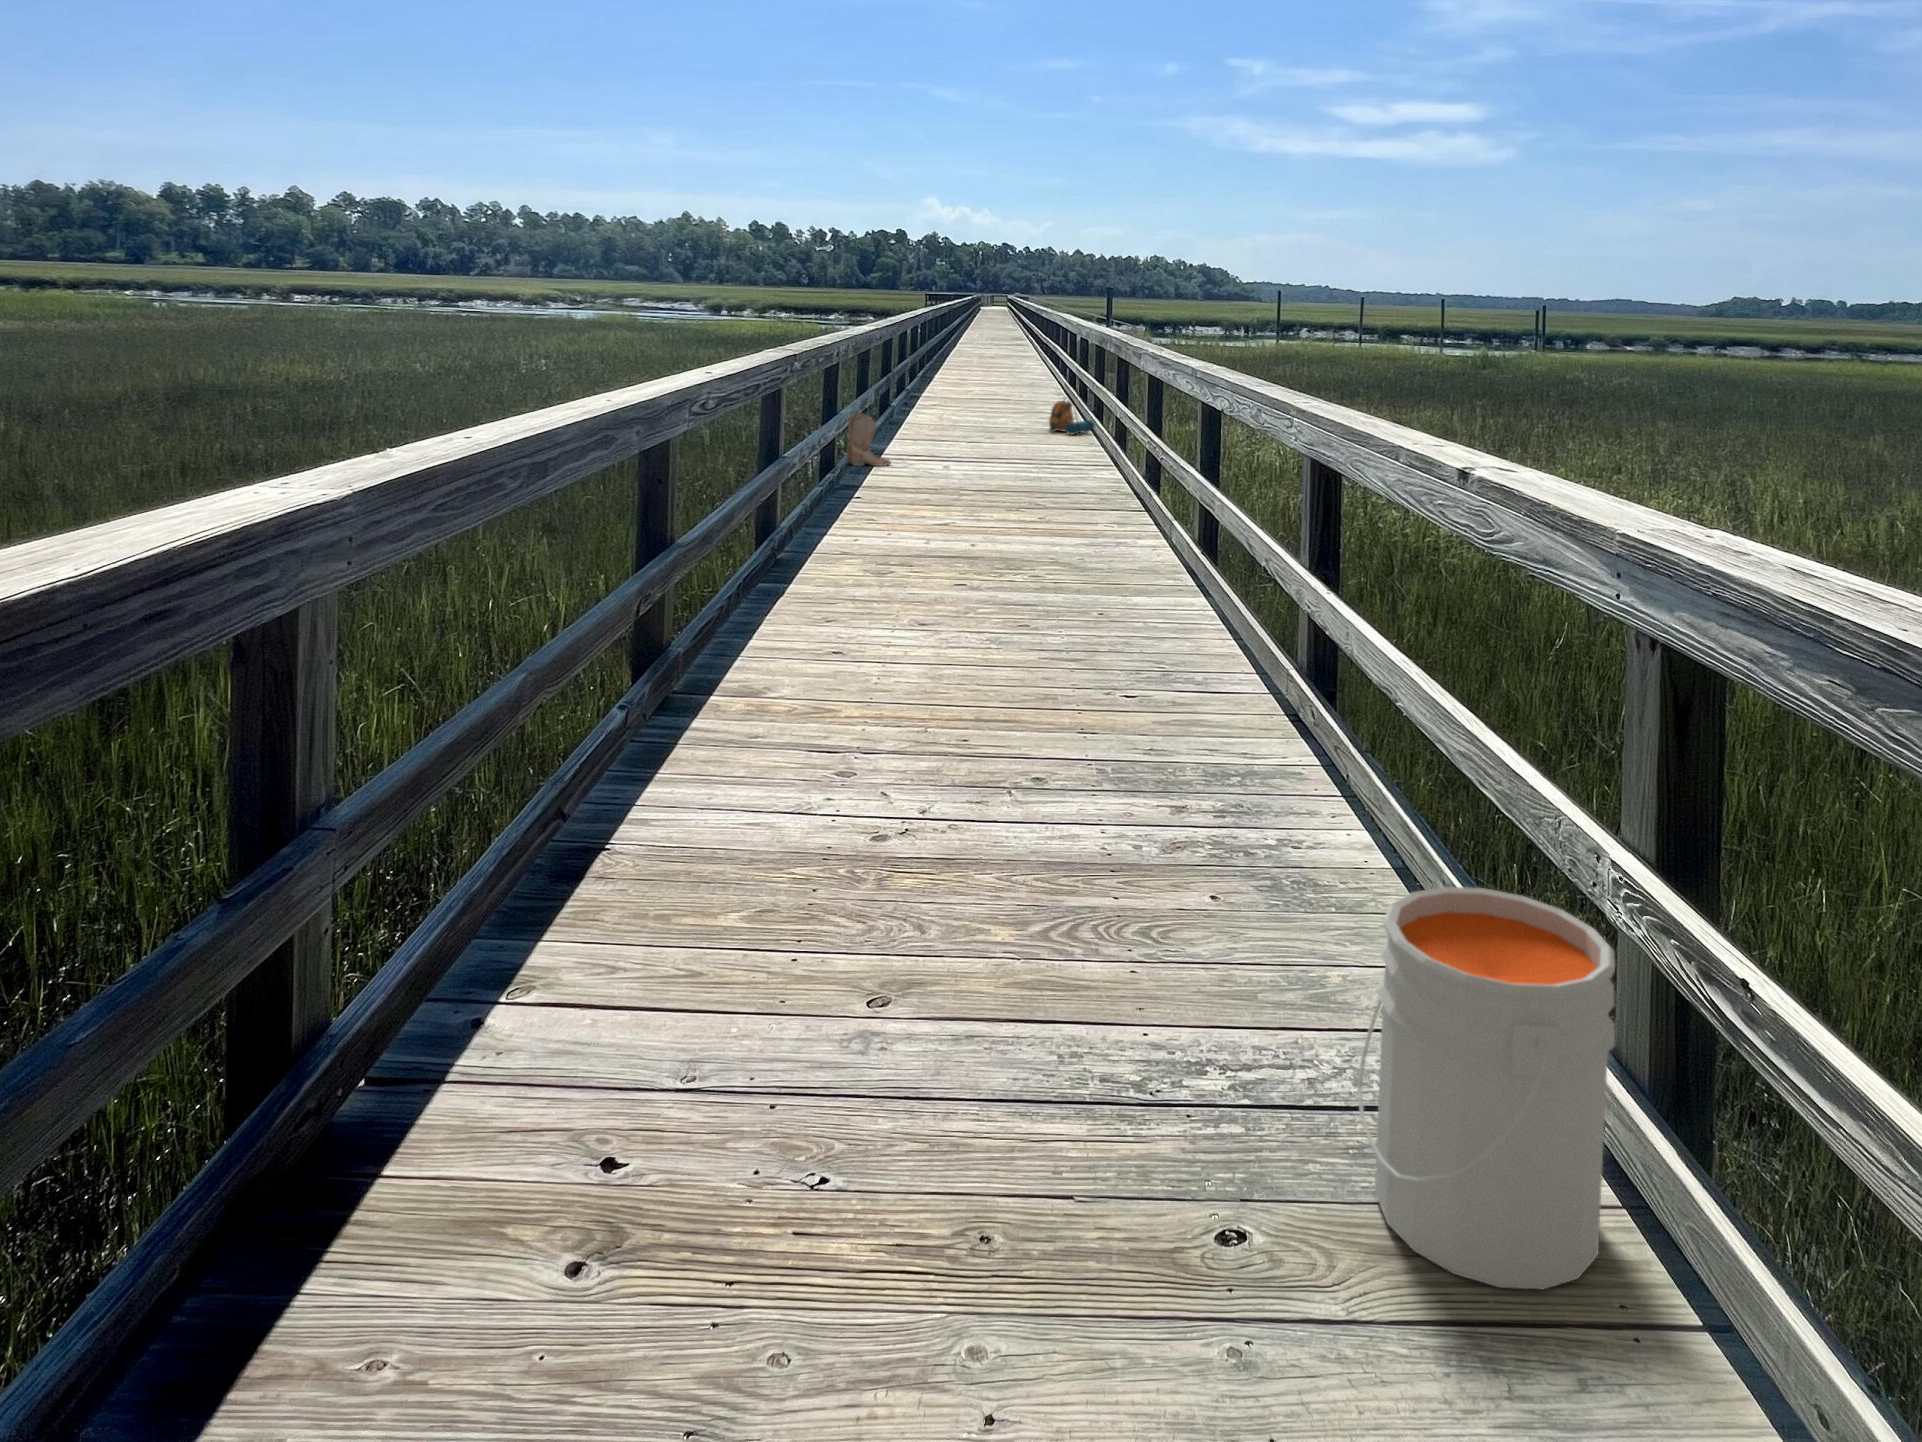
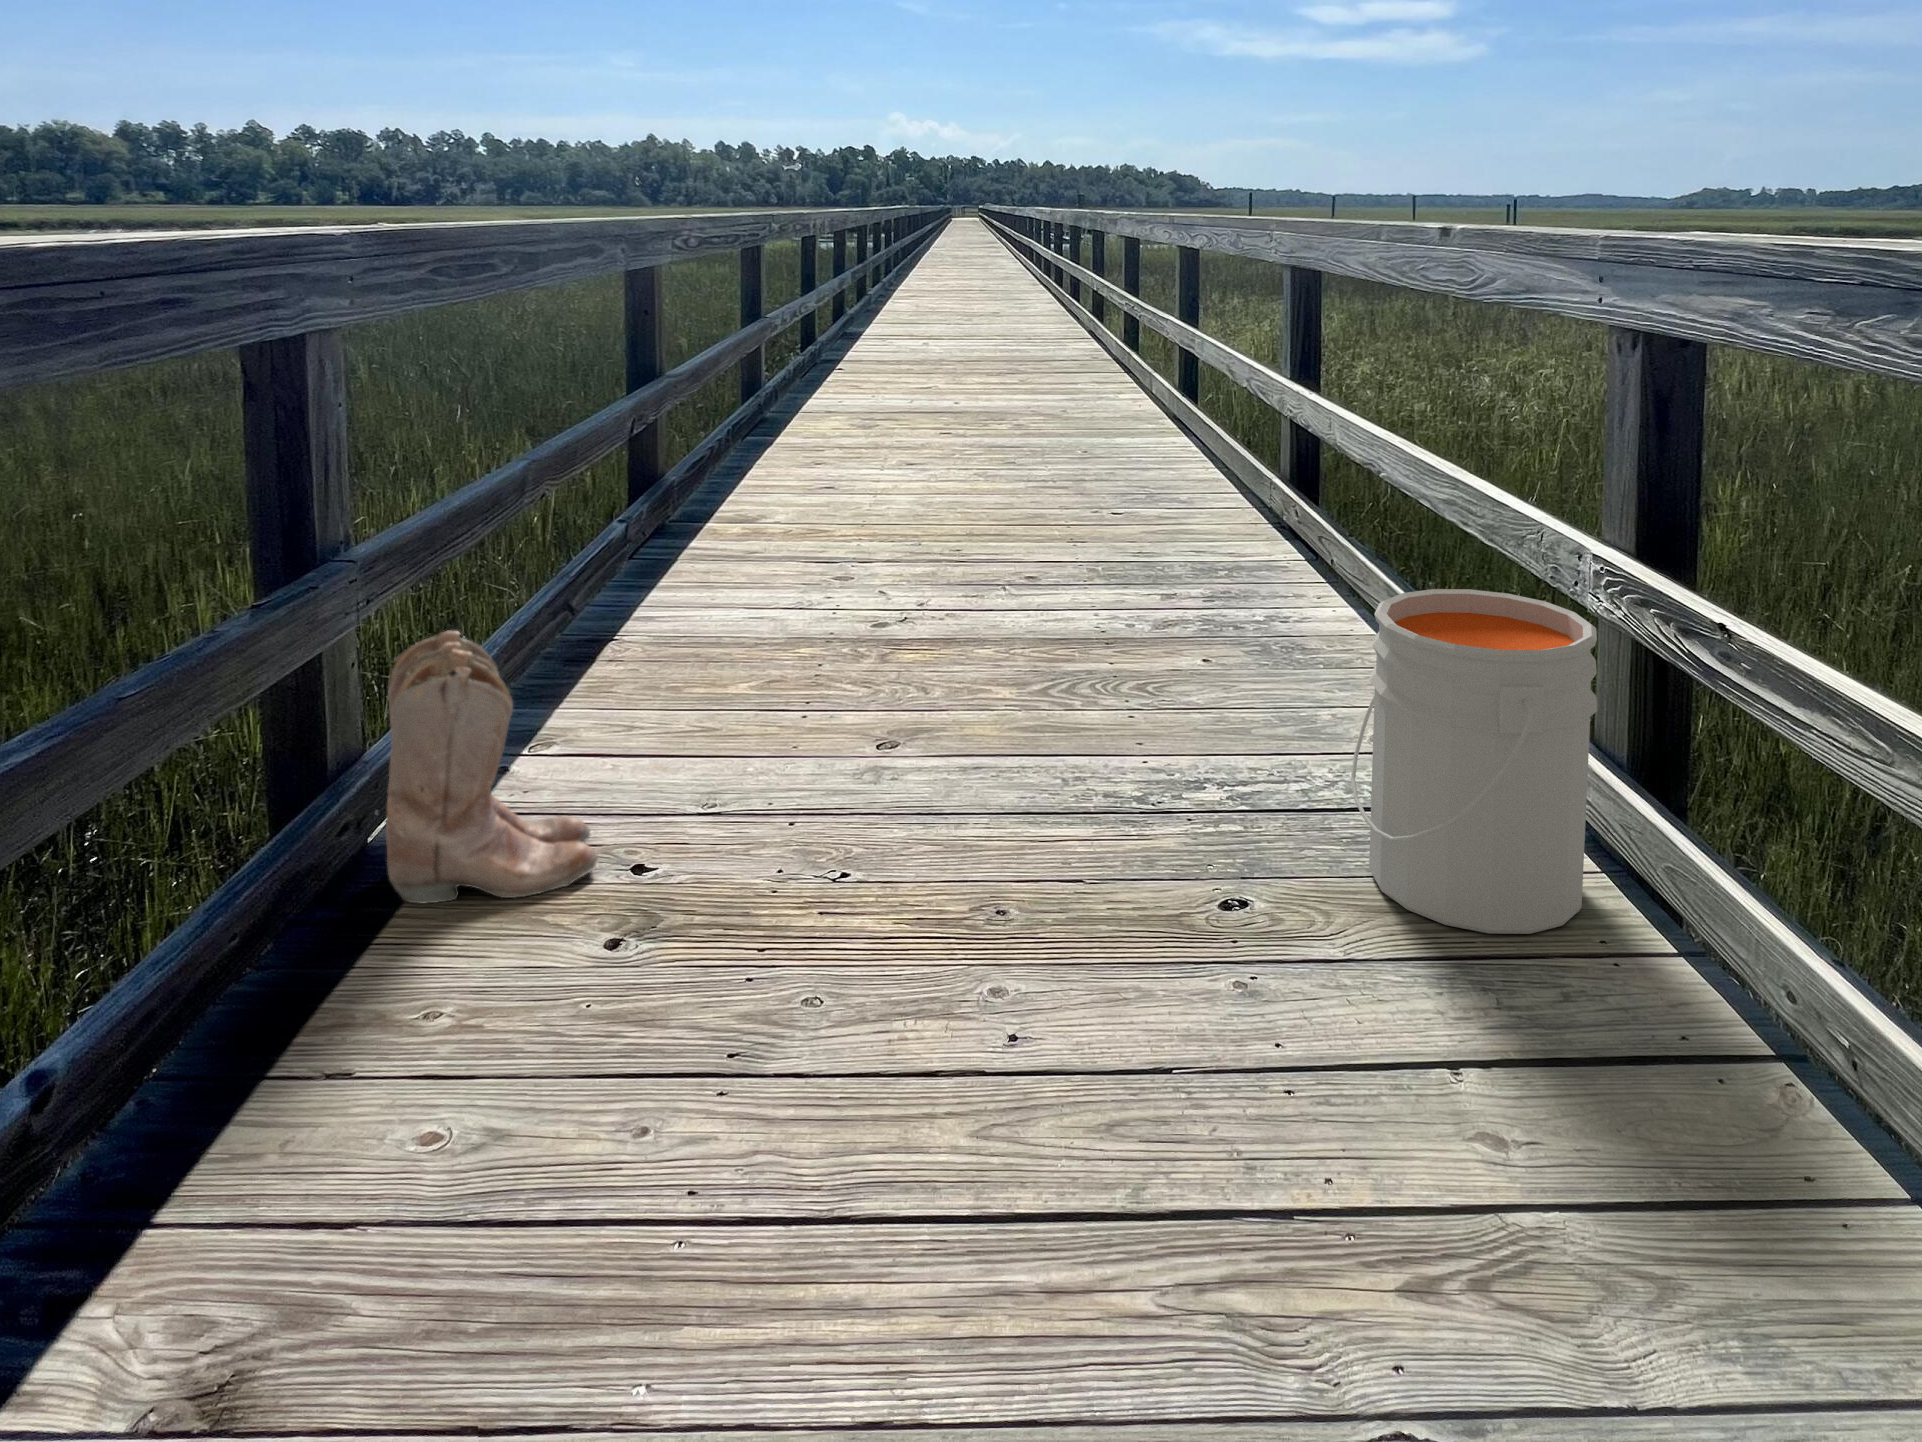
backpack: present [1049,397,1095,435] -> none [1025,278,1071,315]
boots: present [846,413,891,466] -> present [386,630,599,903]

